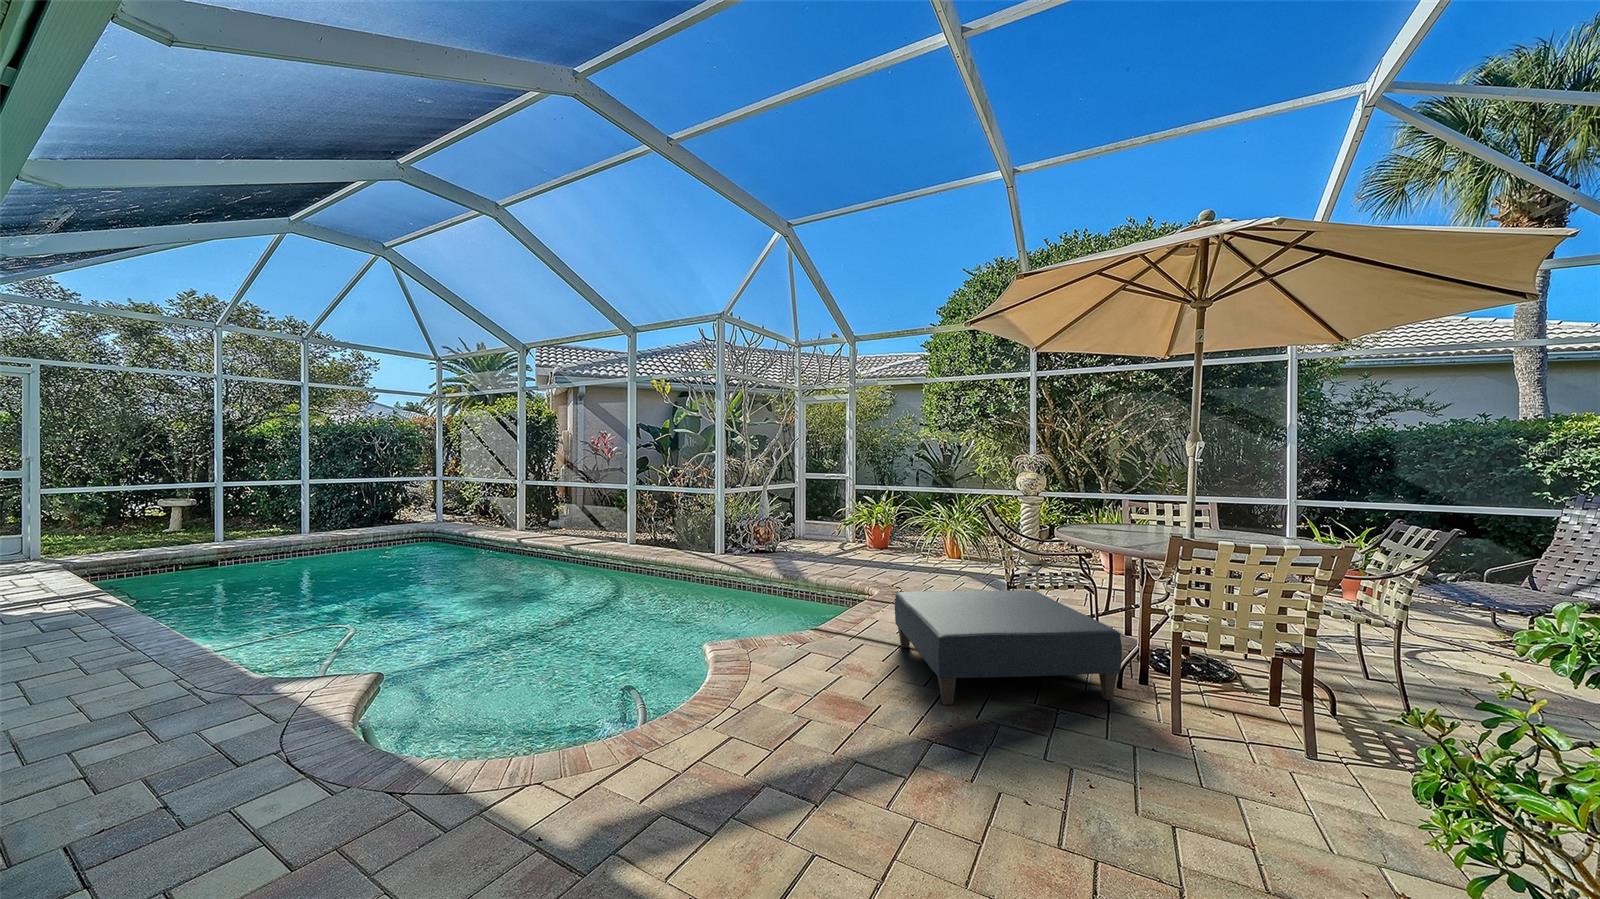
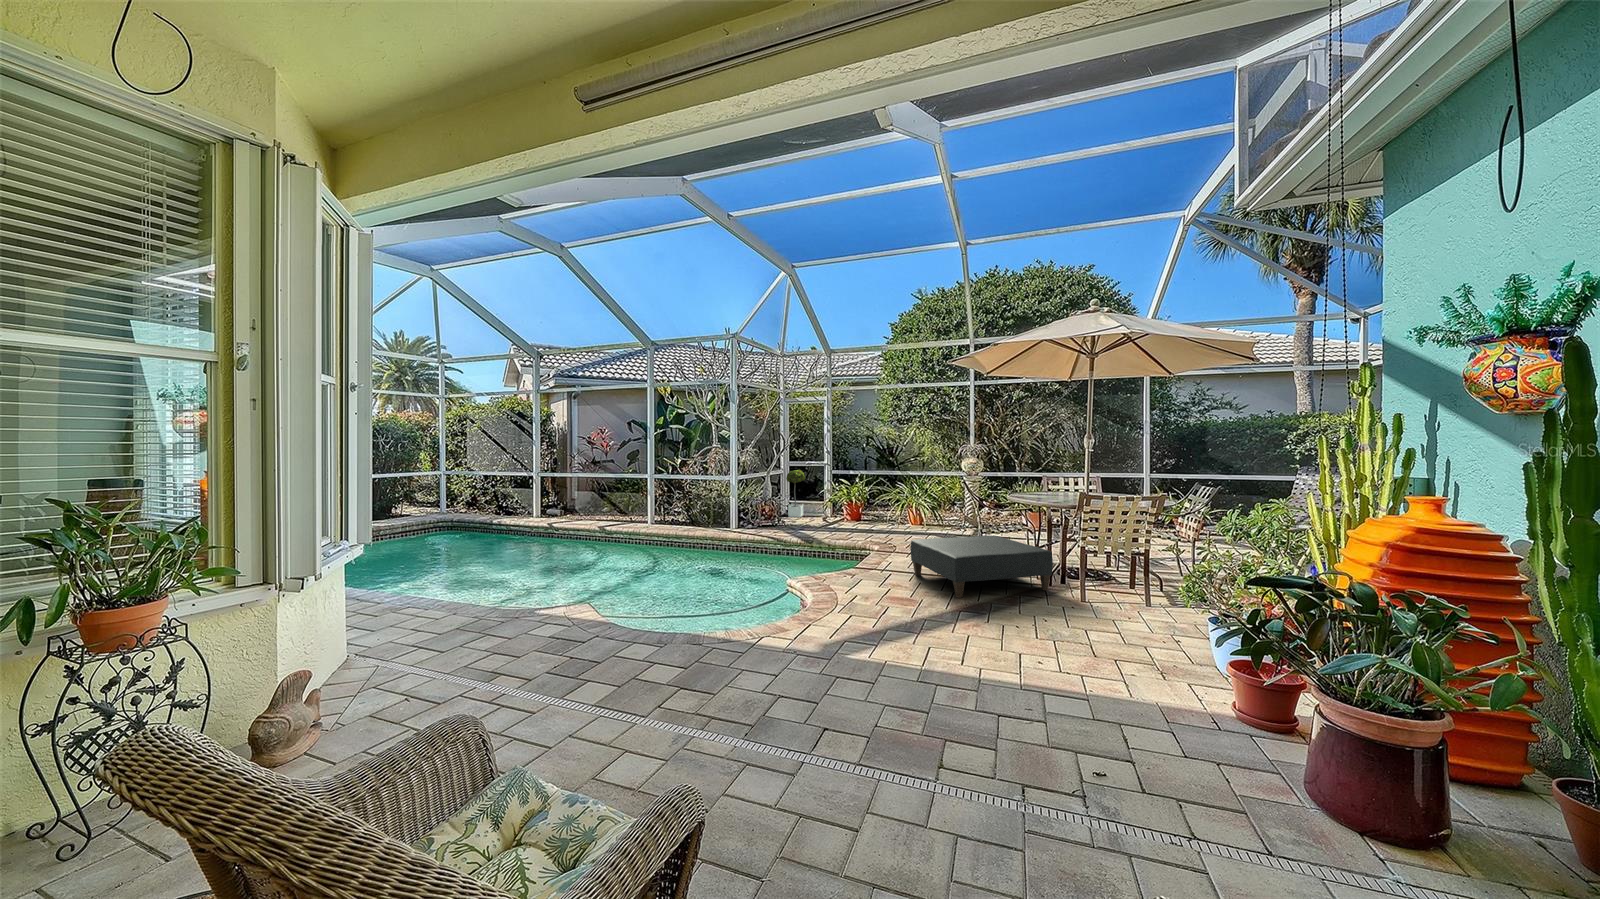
potted tree: none [797,483,821,541] -> present [786,469,805,517]

